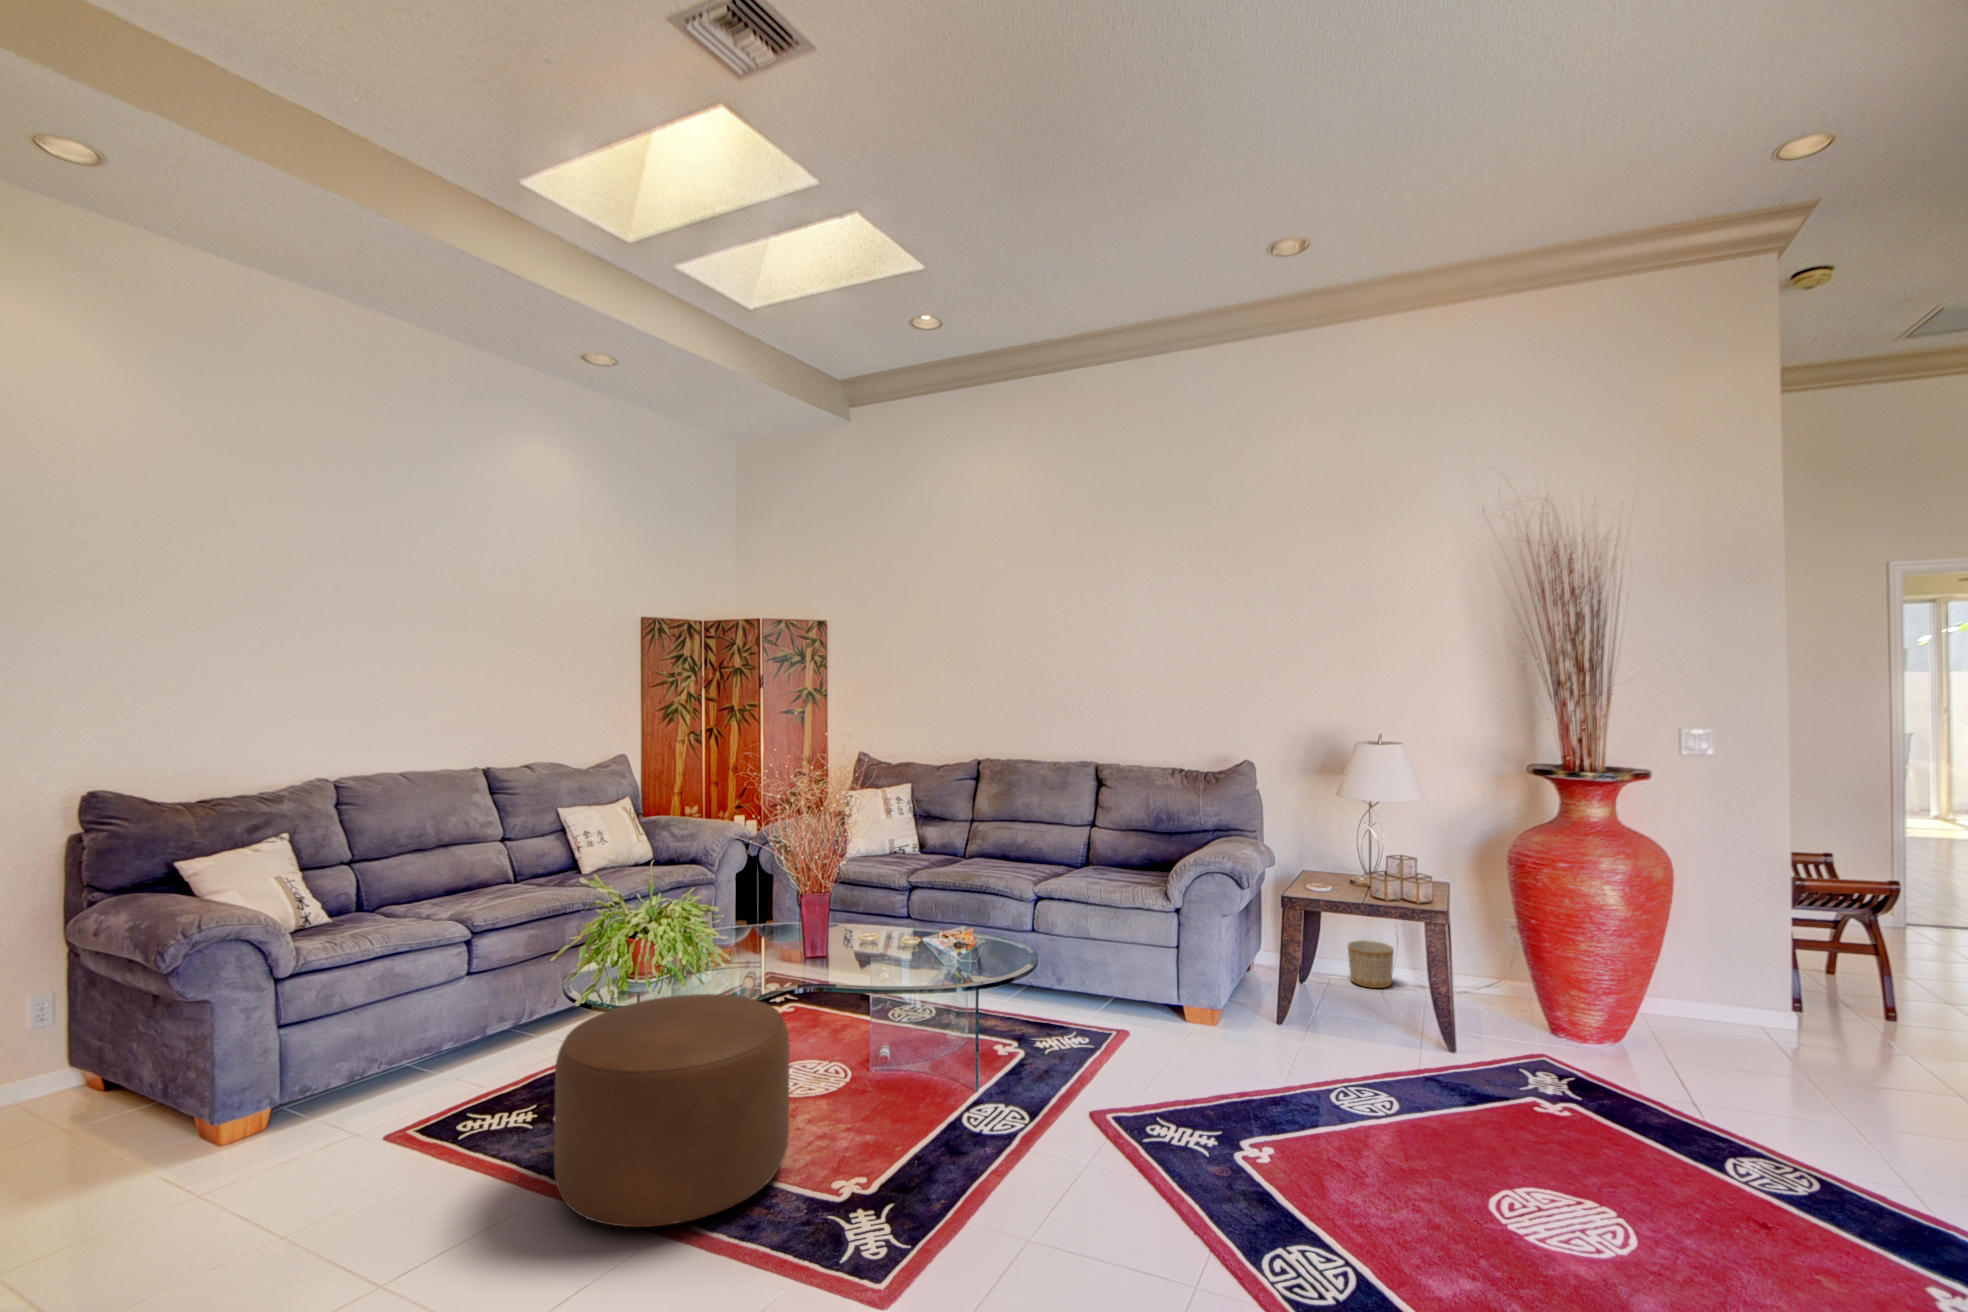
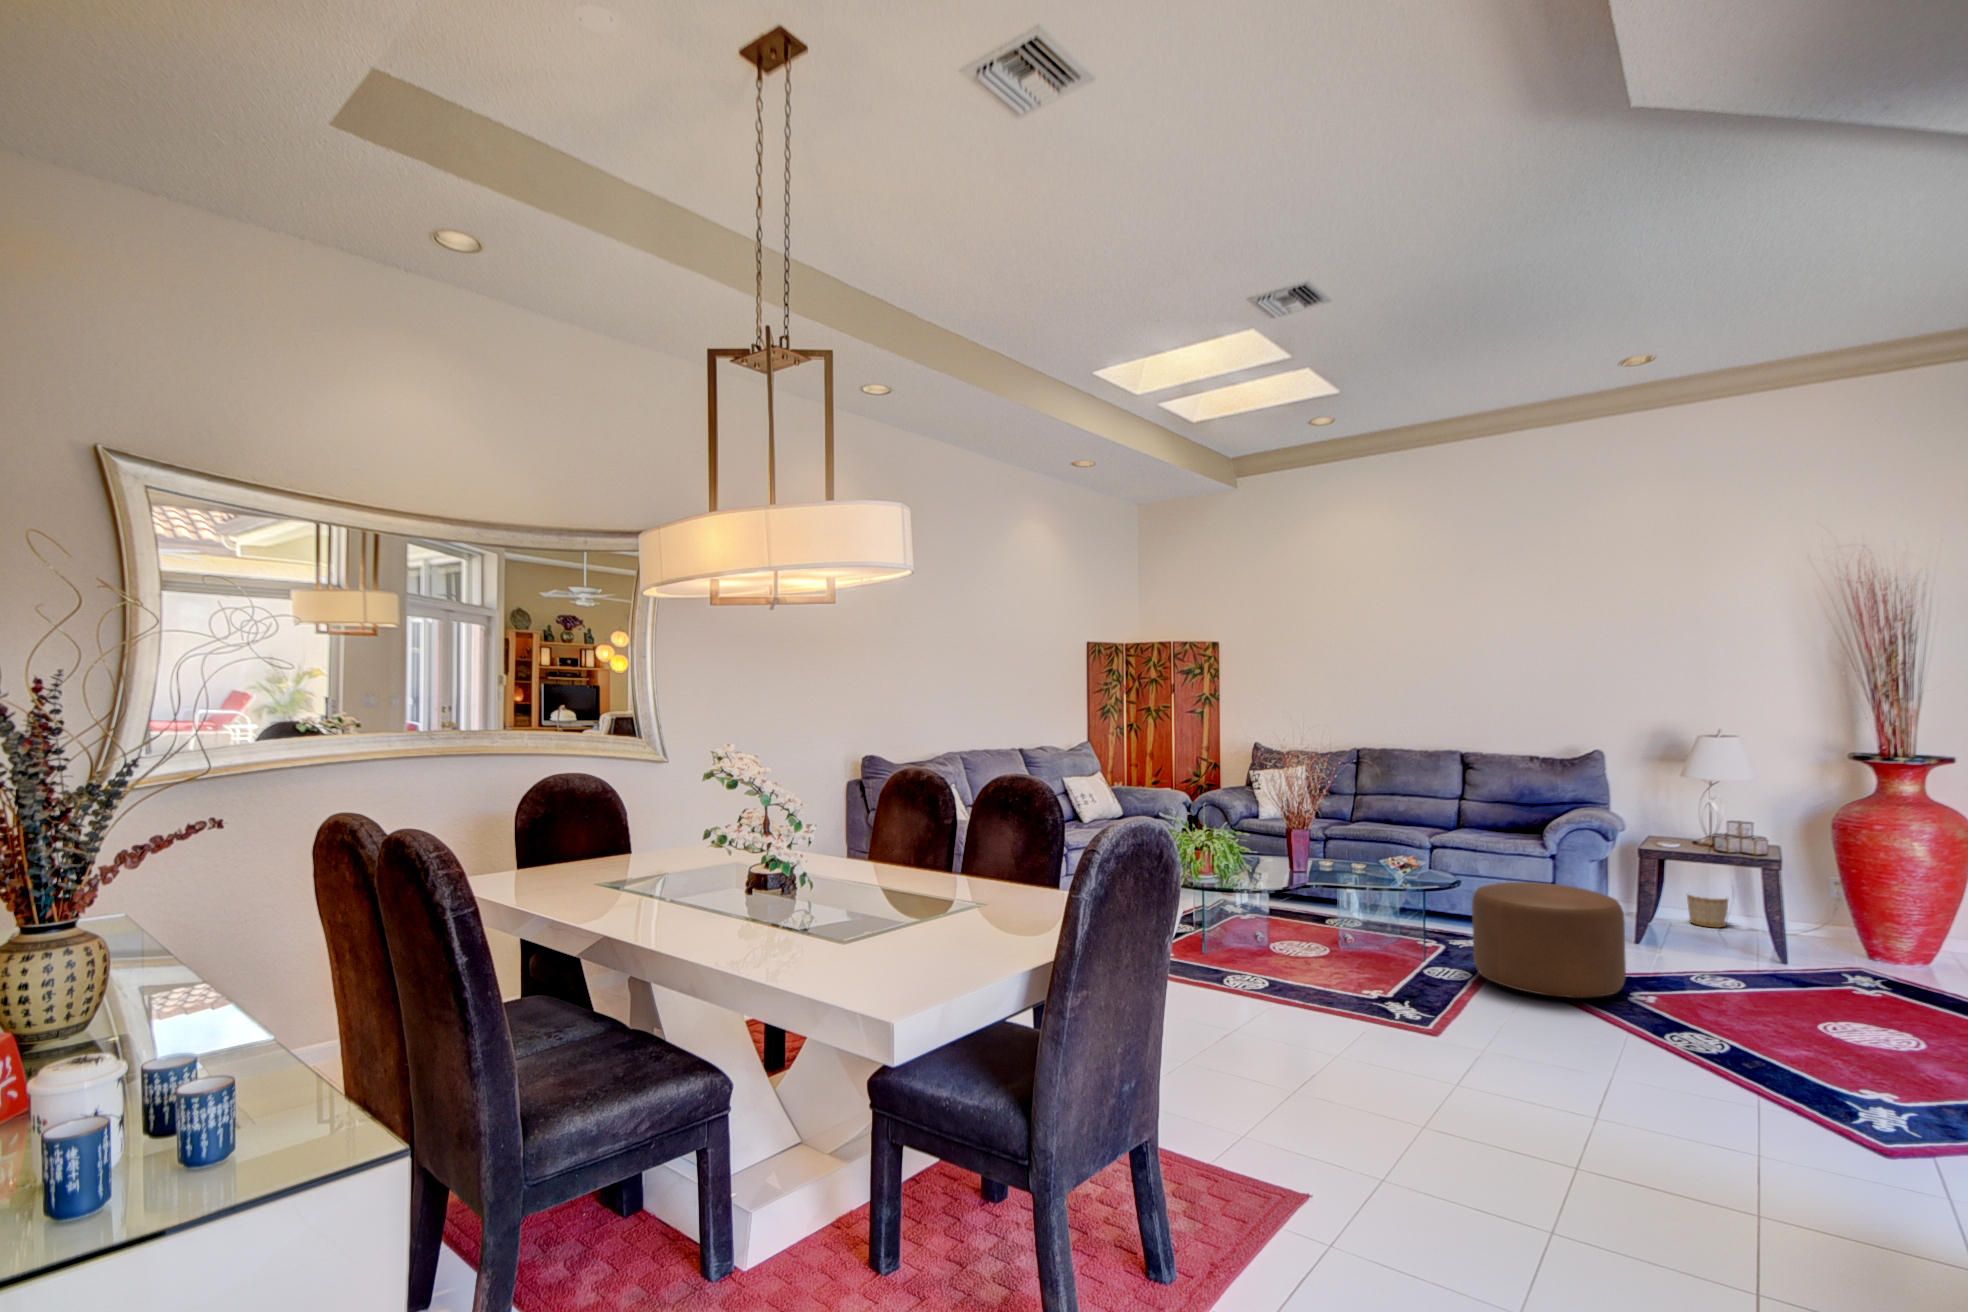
ottoman: present [554,994,790,1227] -> present [1472,882,1626,998]

